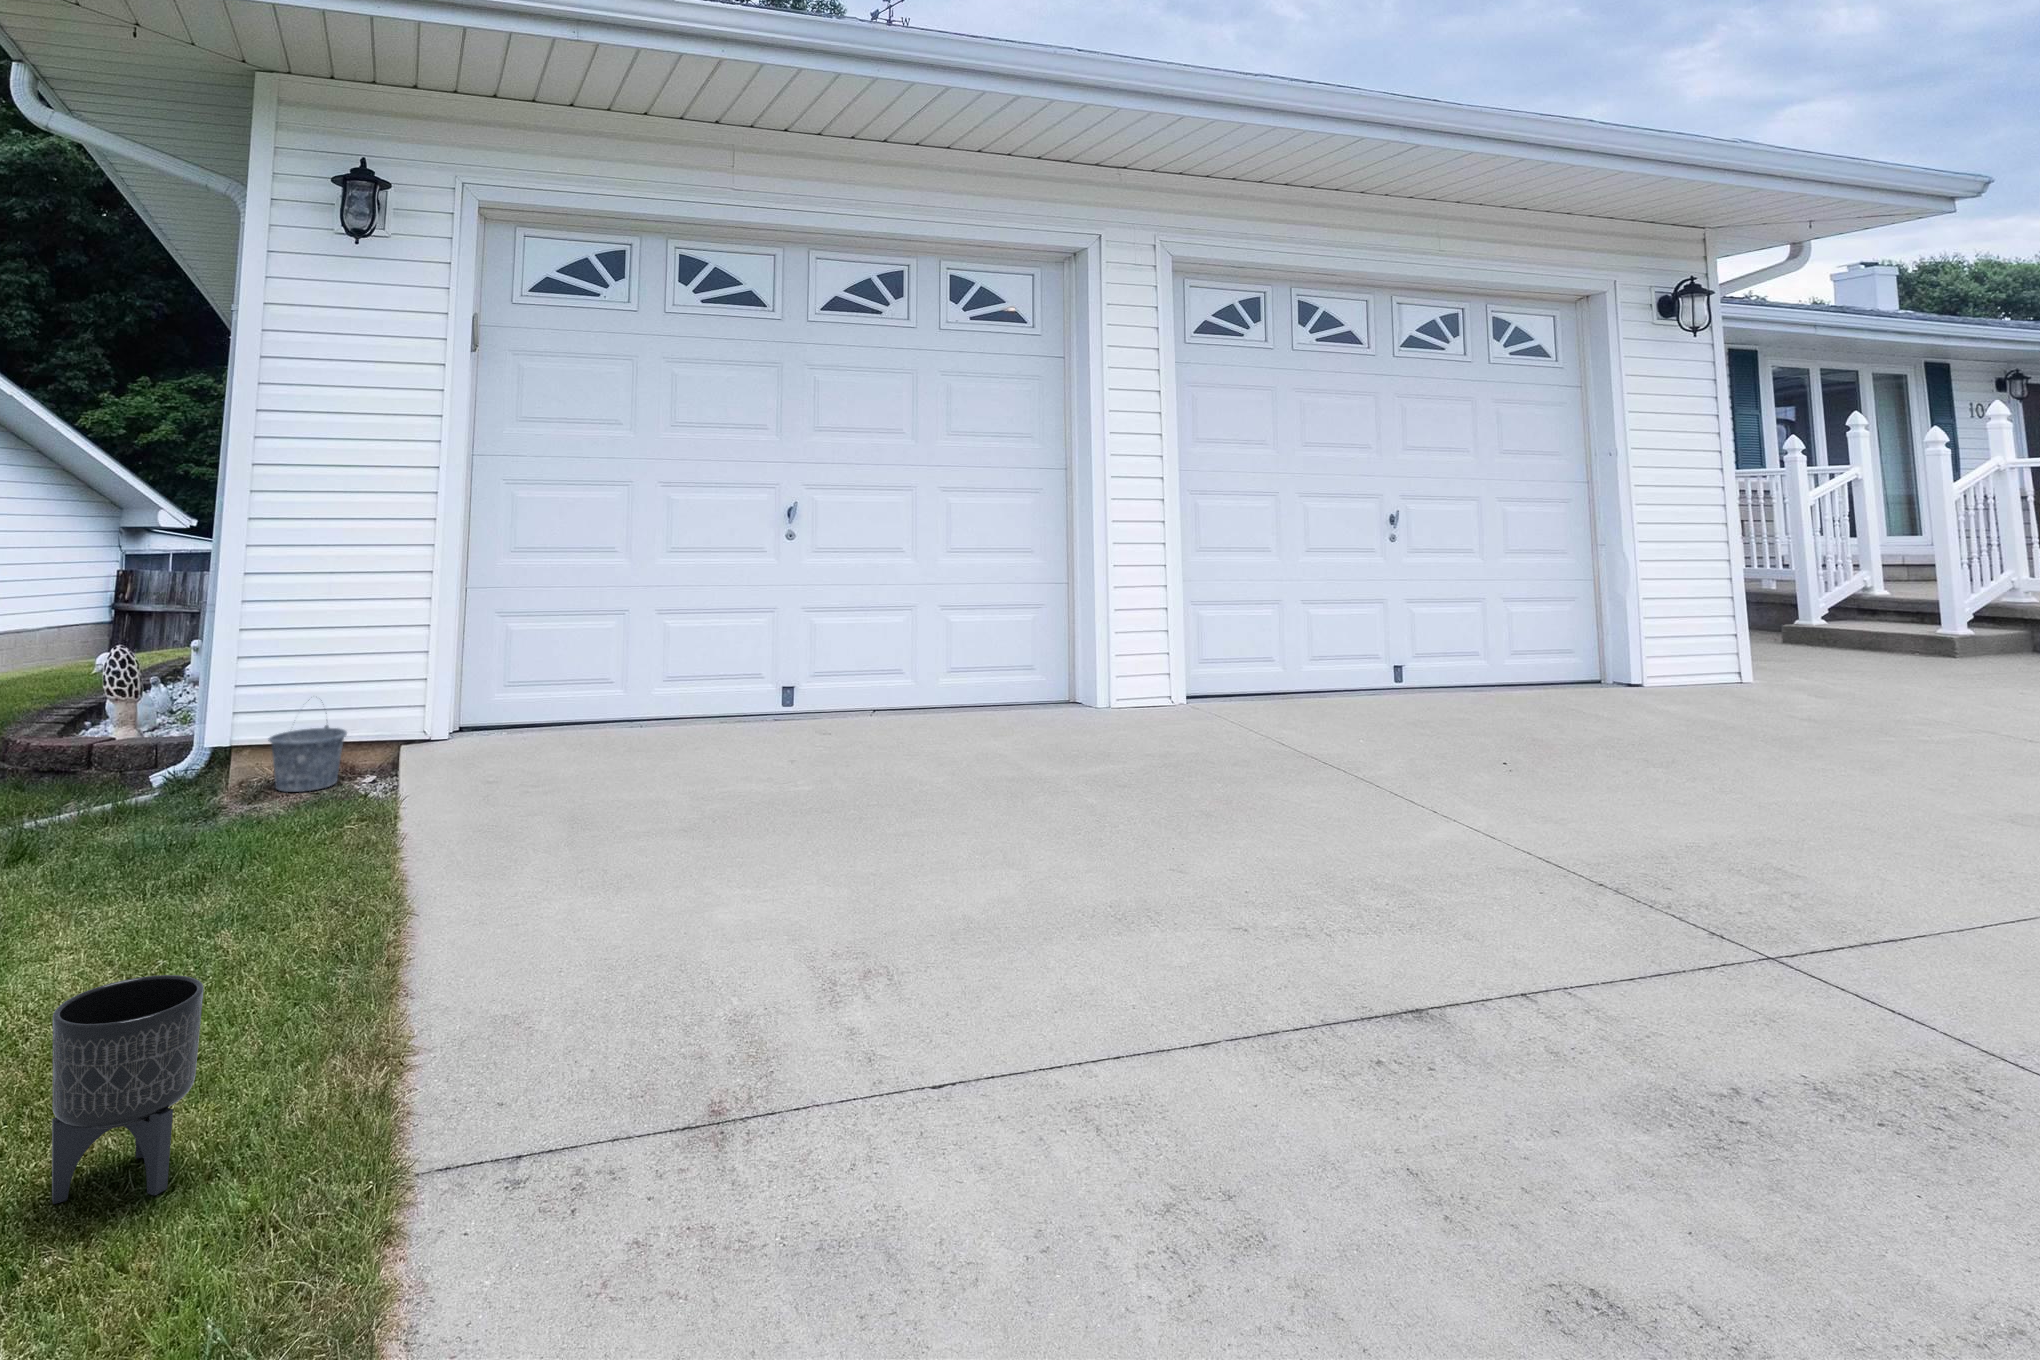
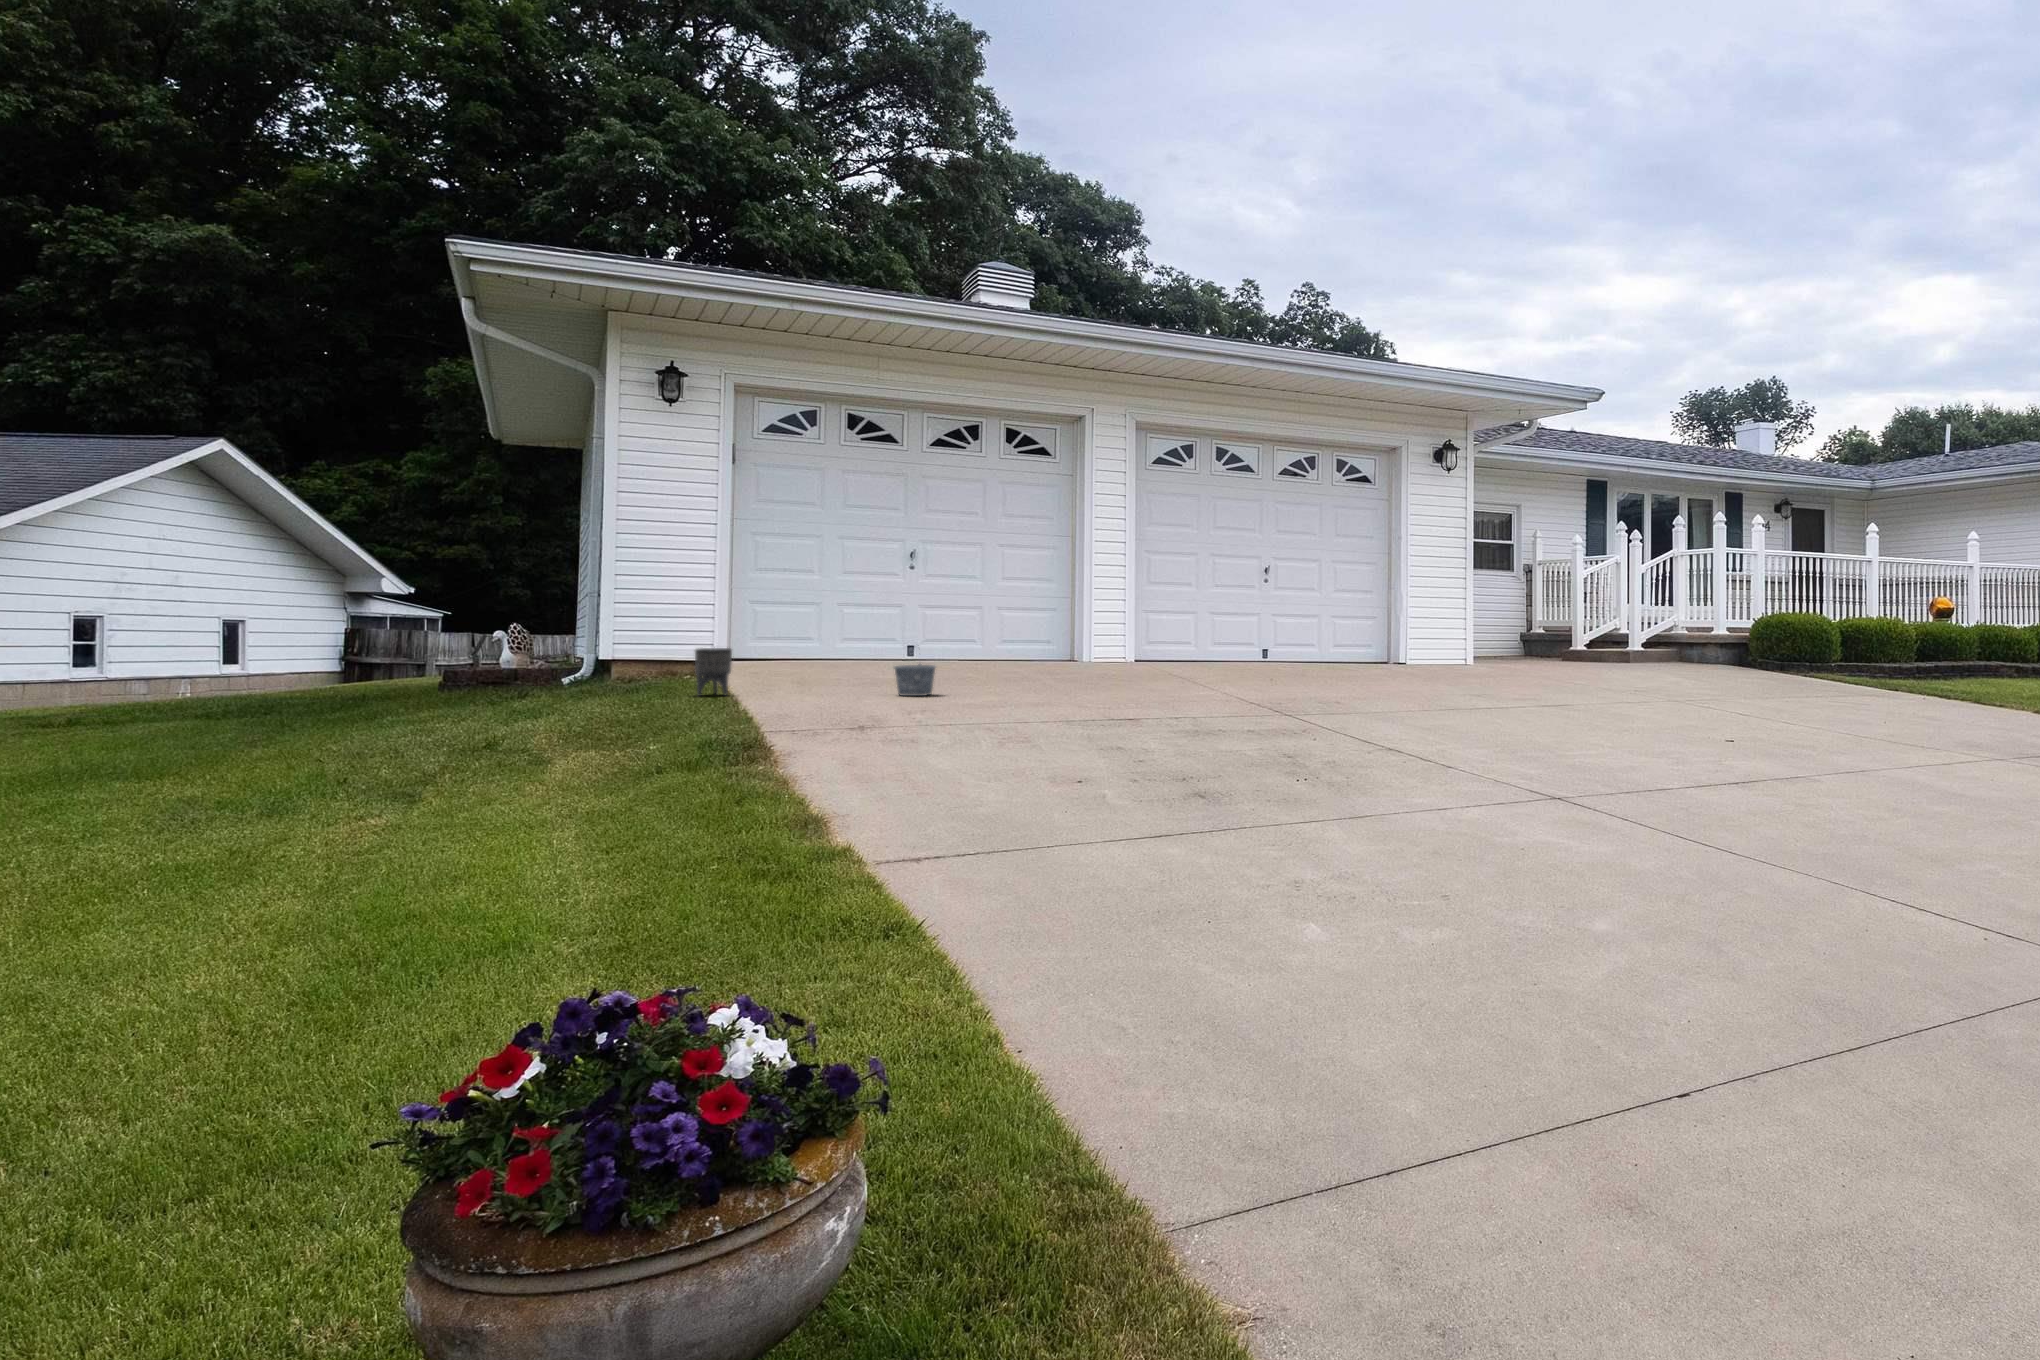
bucket: present [268,720,347,792] -> present [894,664,936,696]

